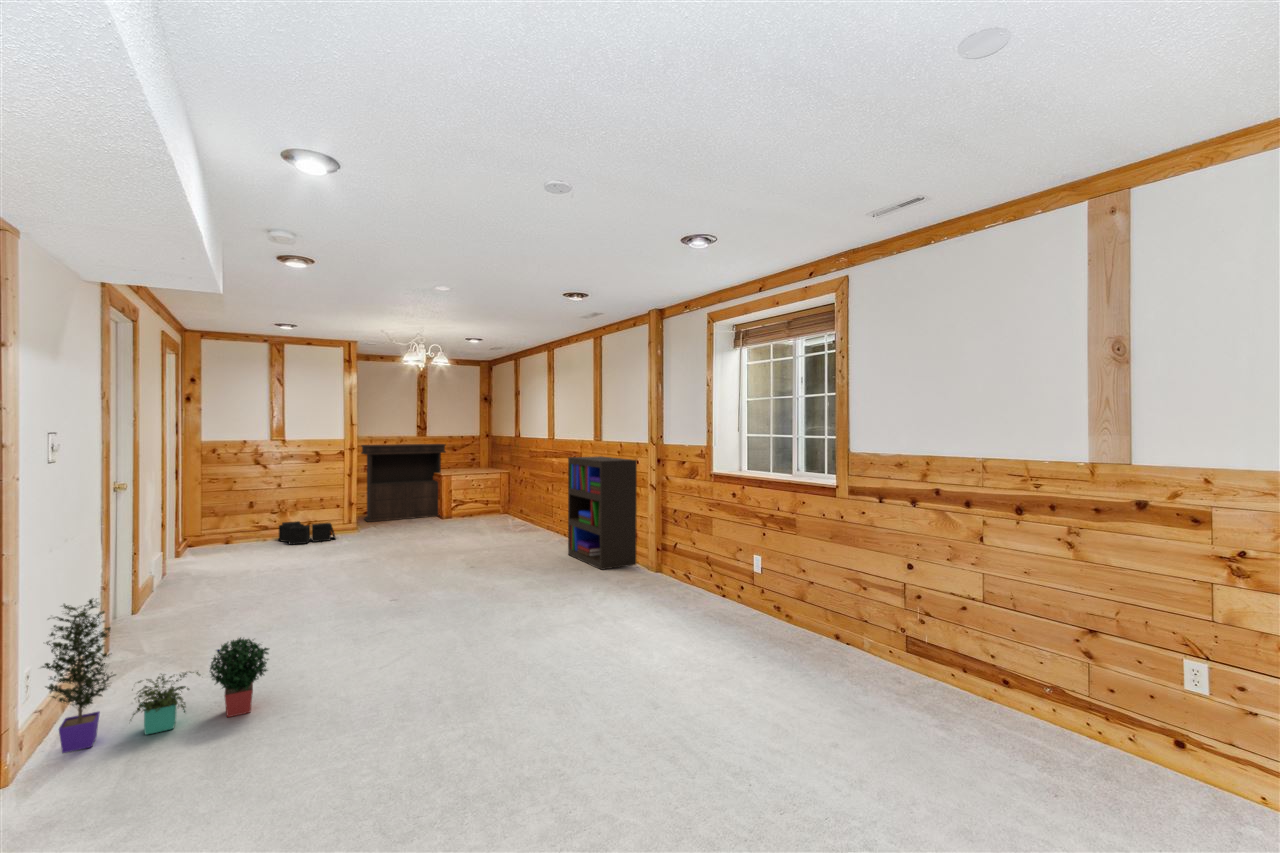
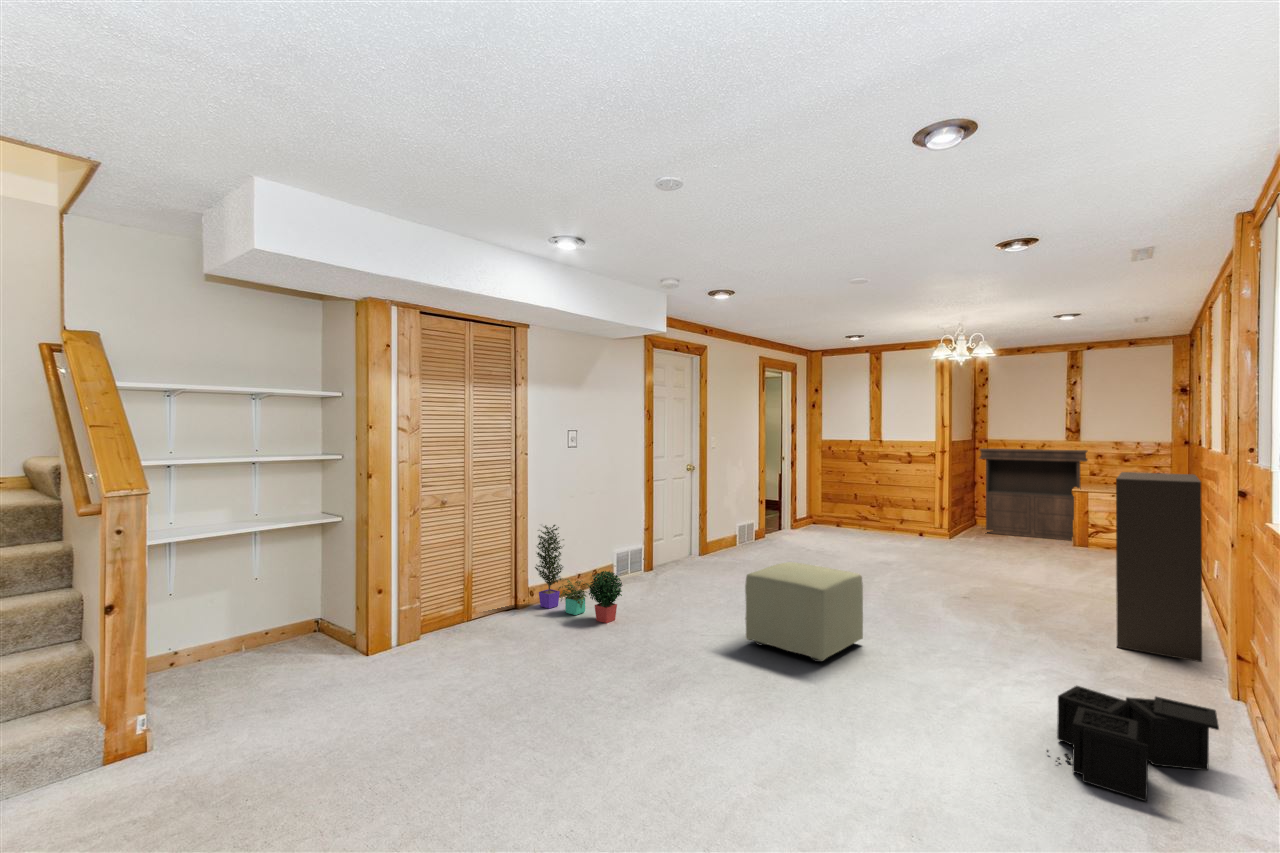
storage bin: present [279,521,336,545] -> present [1047,686,1219,801]
ottoman: none [433,558,531,651] -> present [745,562,863,662]

